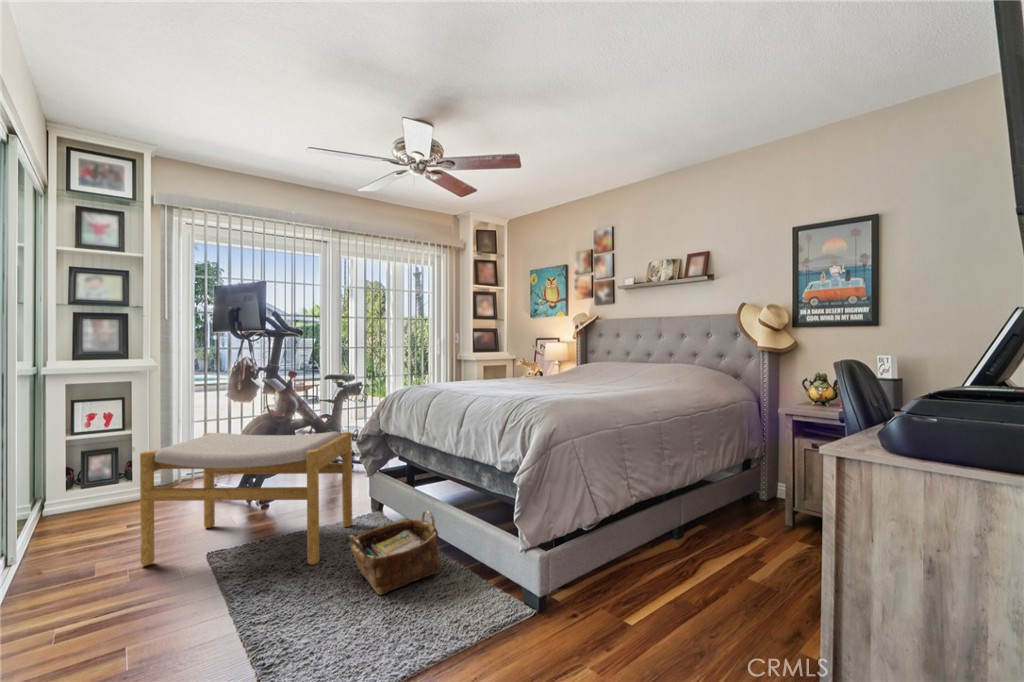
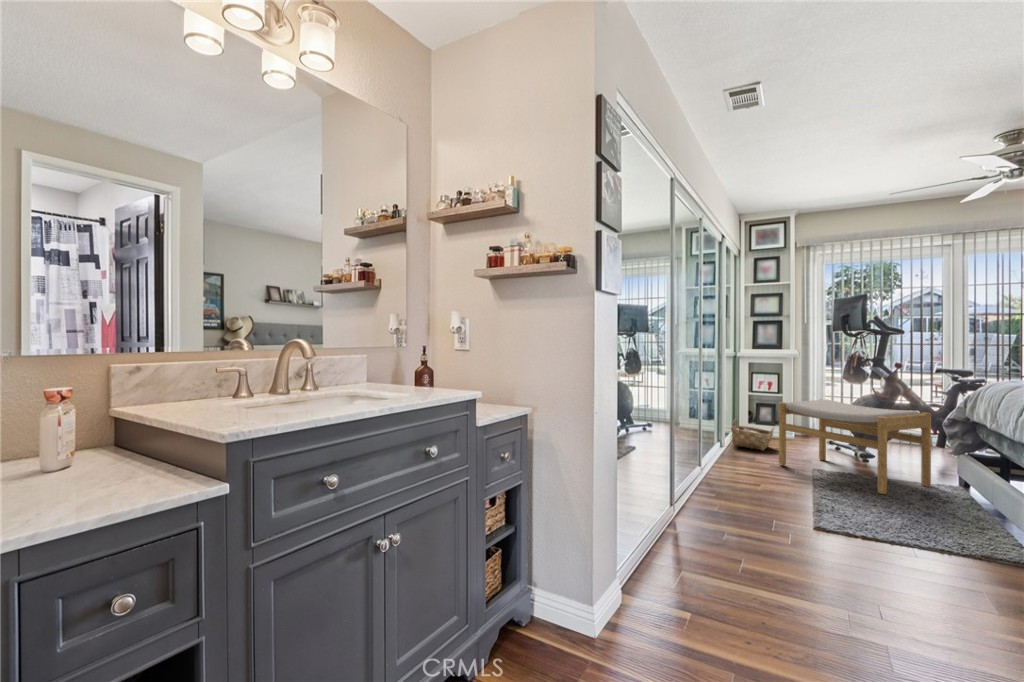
woven basket: present [350,510,439,595] -> present [731,420,774,451]

